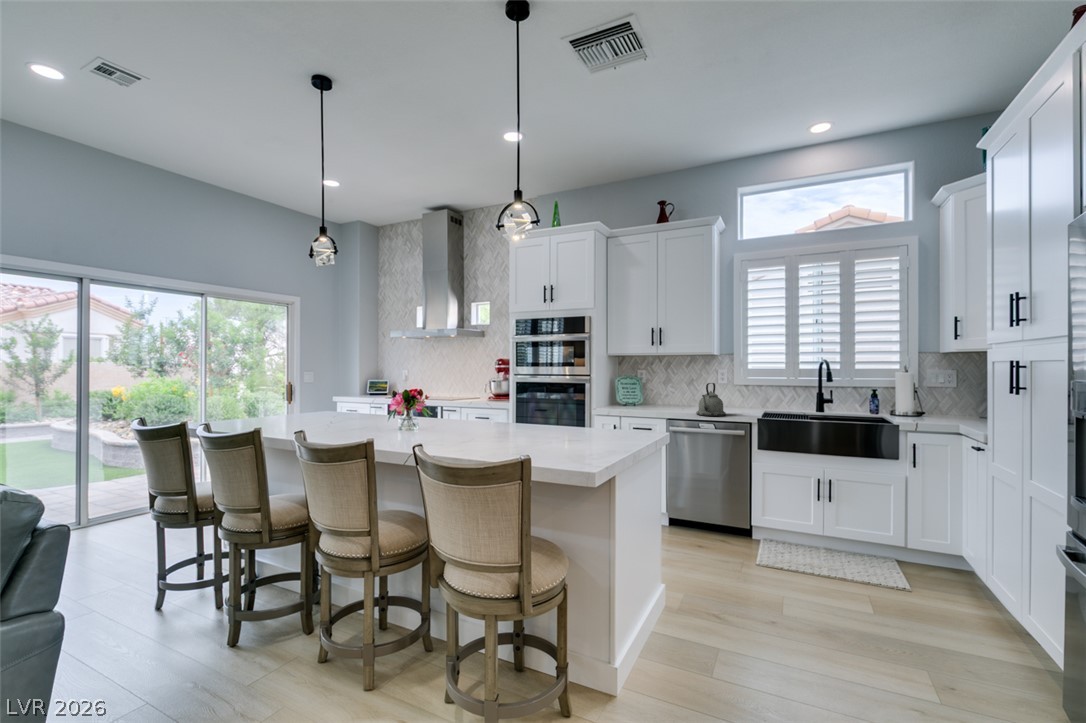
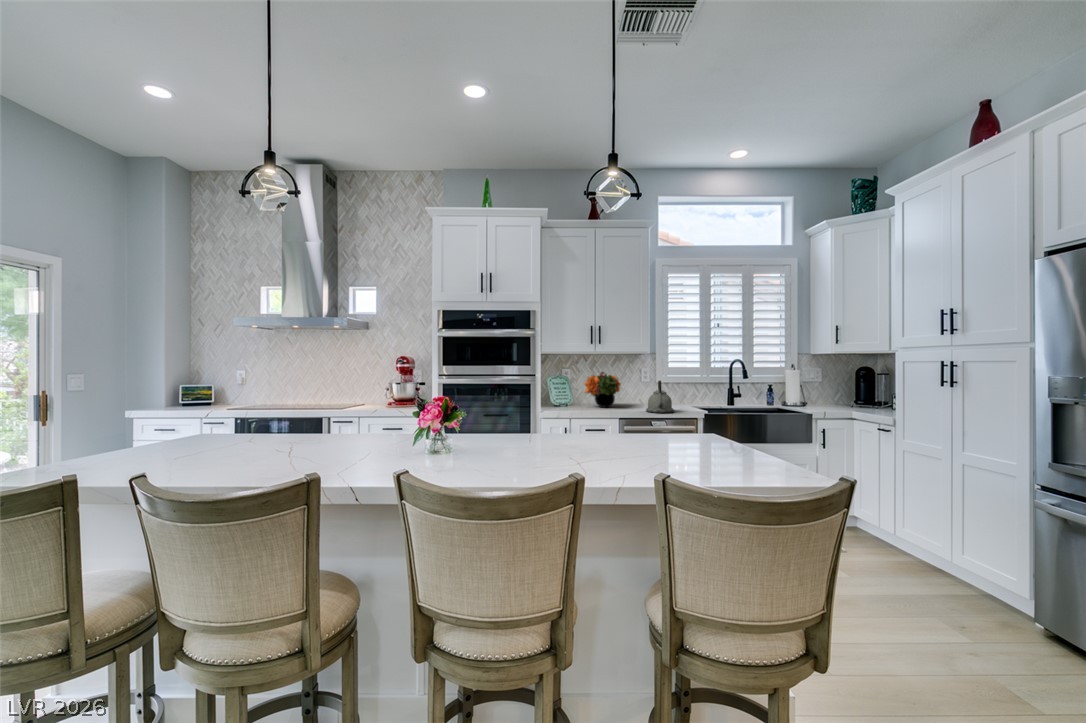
flower arrangement: none [647,373,687,408] -> present [584,372,621,407]

